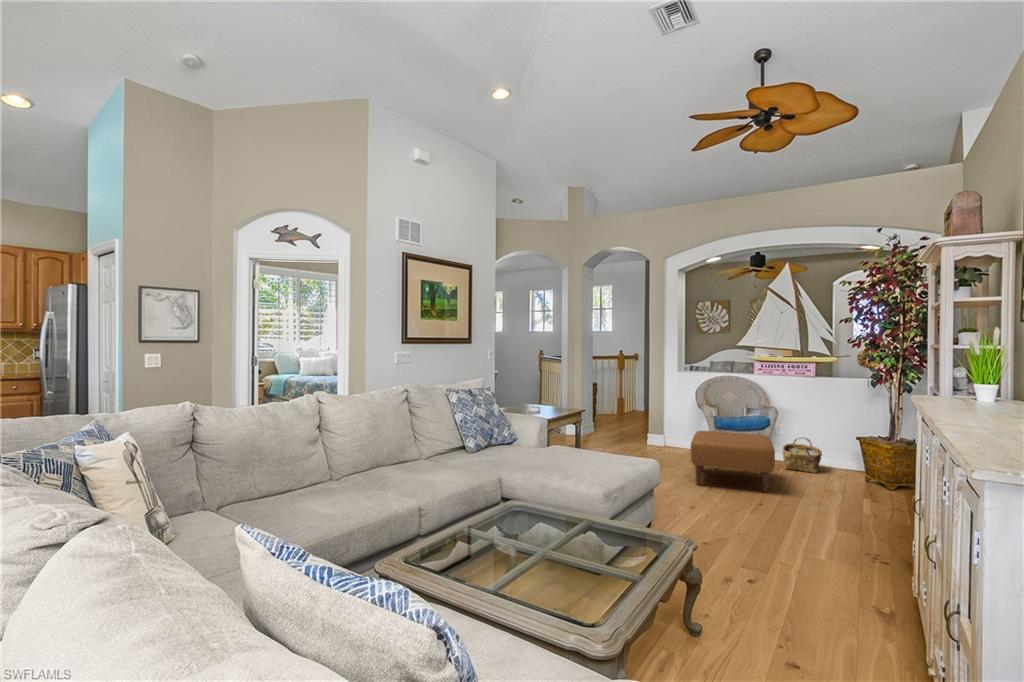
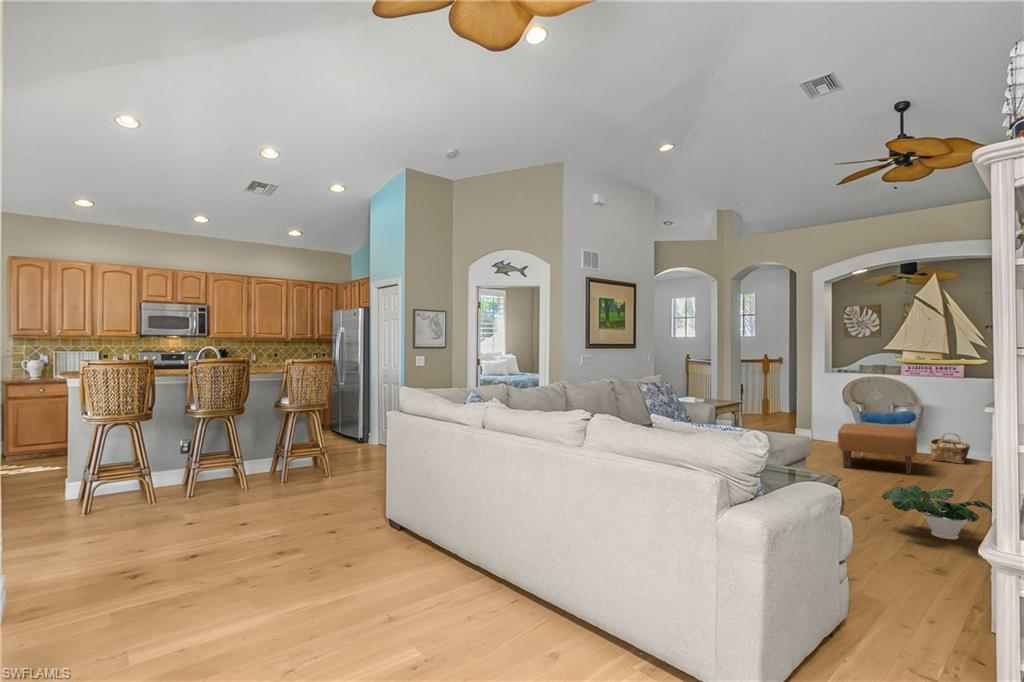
potted plant: none [749,538,906,627] -> present [882,485,994,539]

